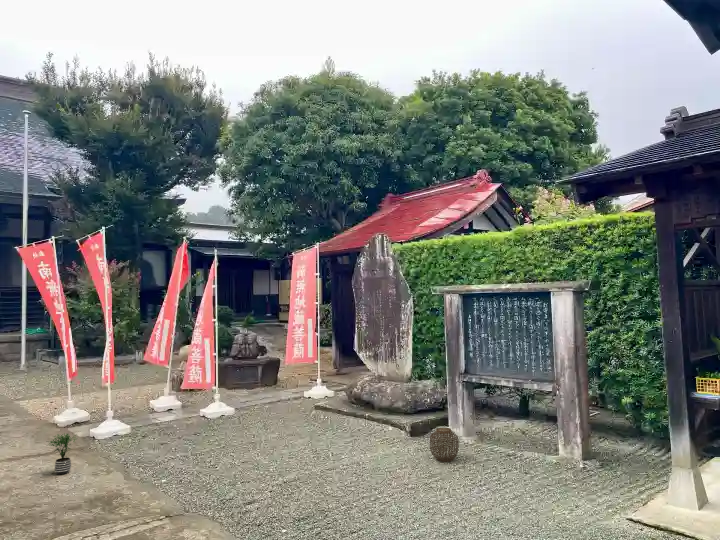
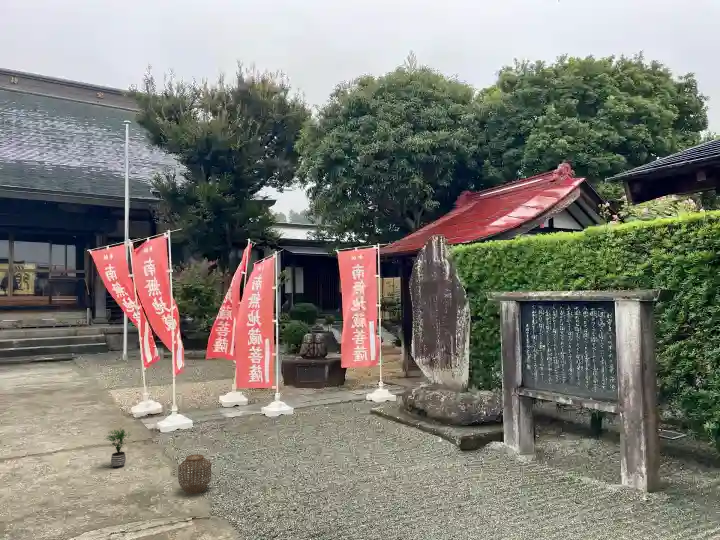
woven basket: present [430,428,459,462] -> present [178,454,211,494]

